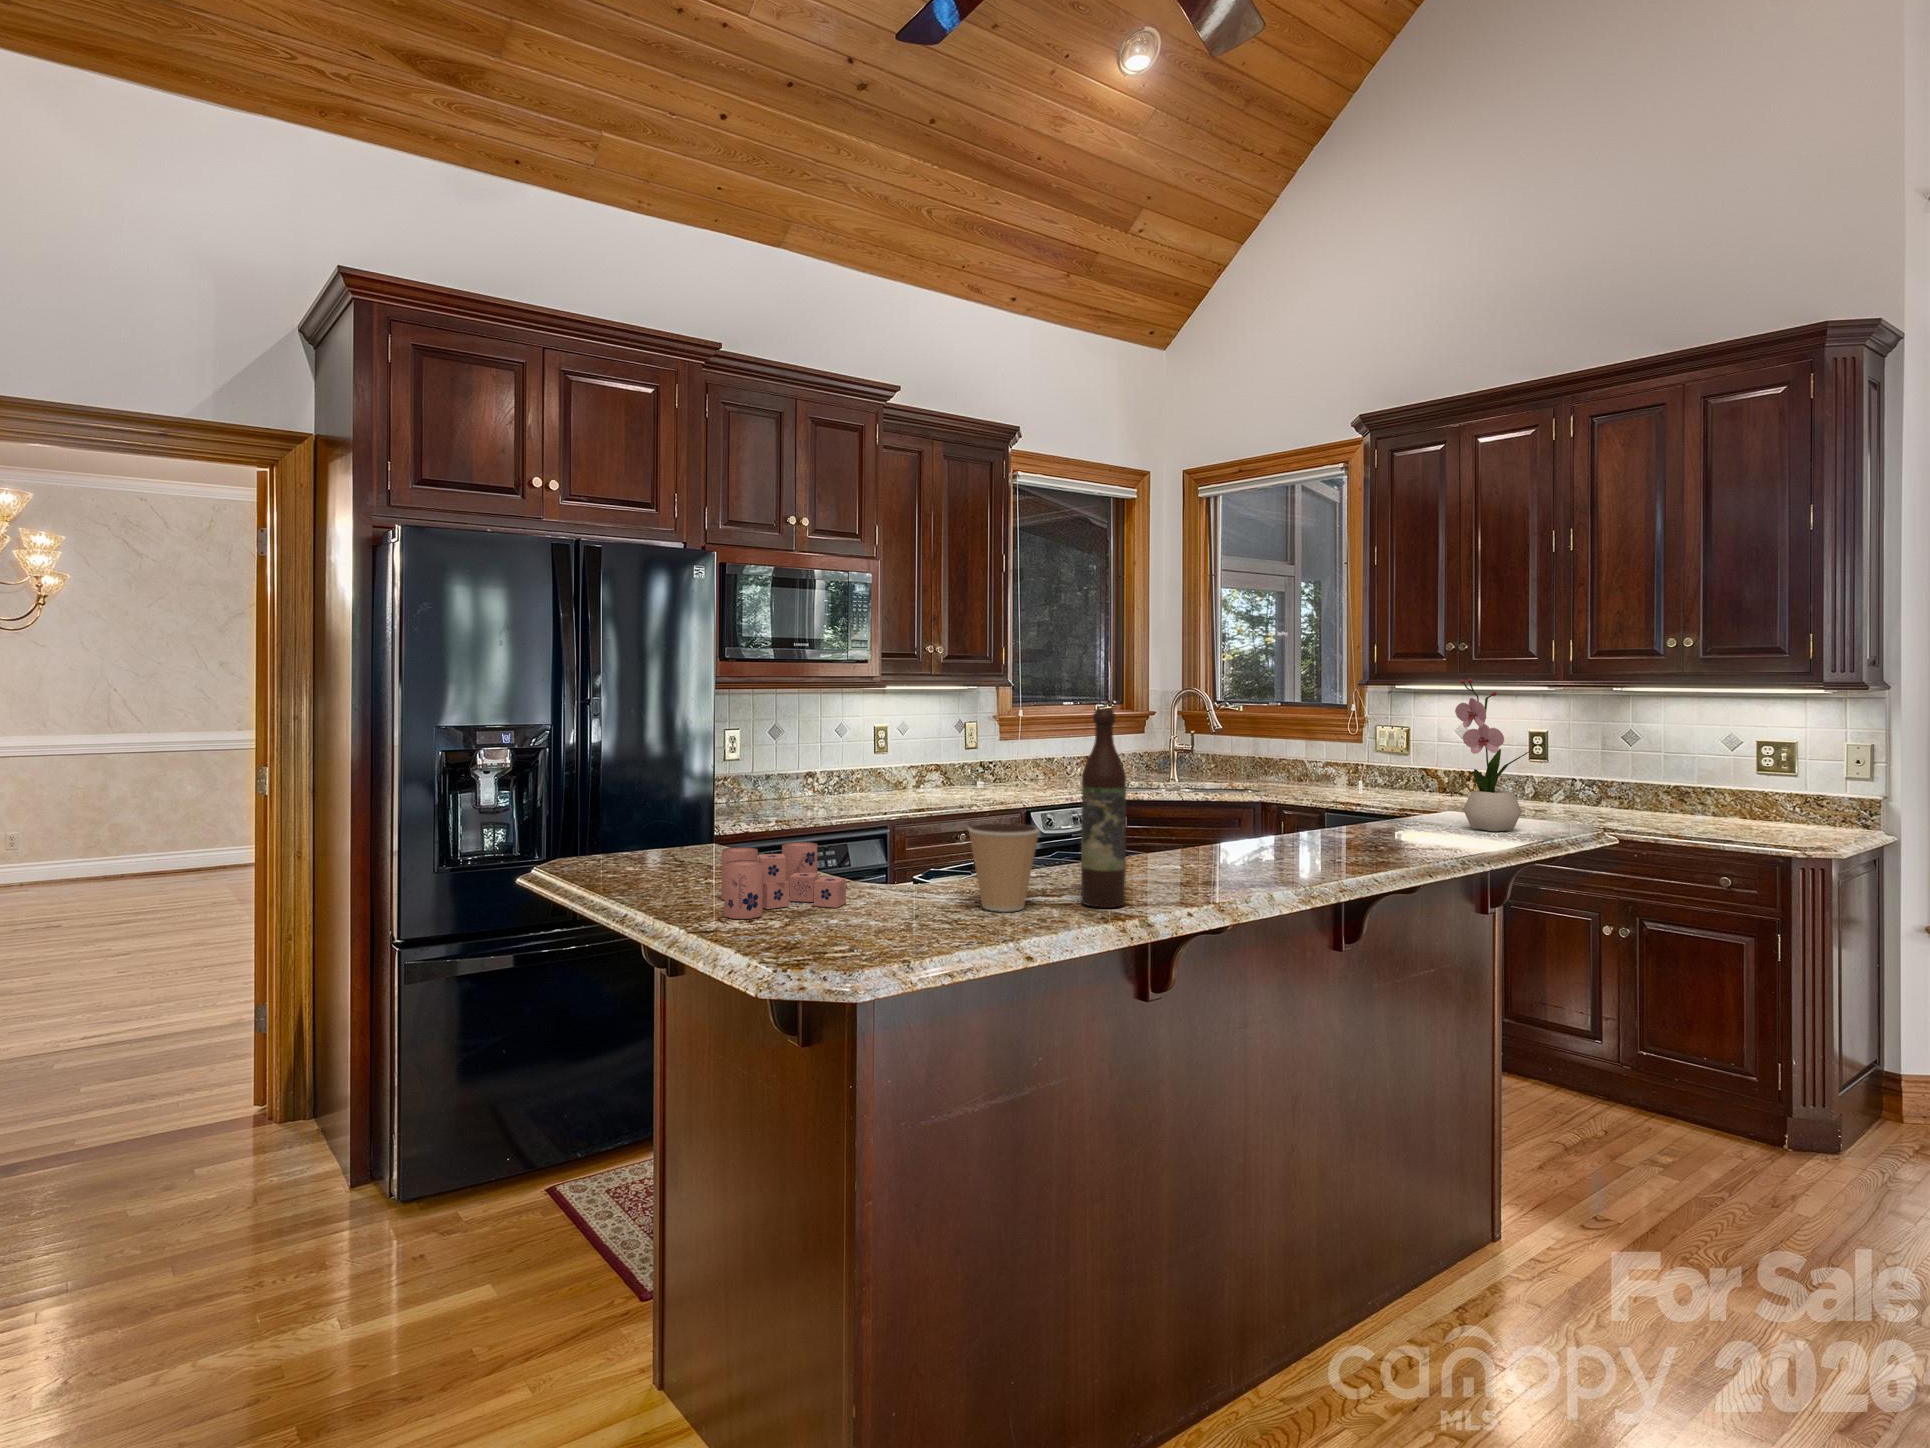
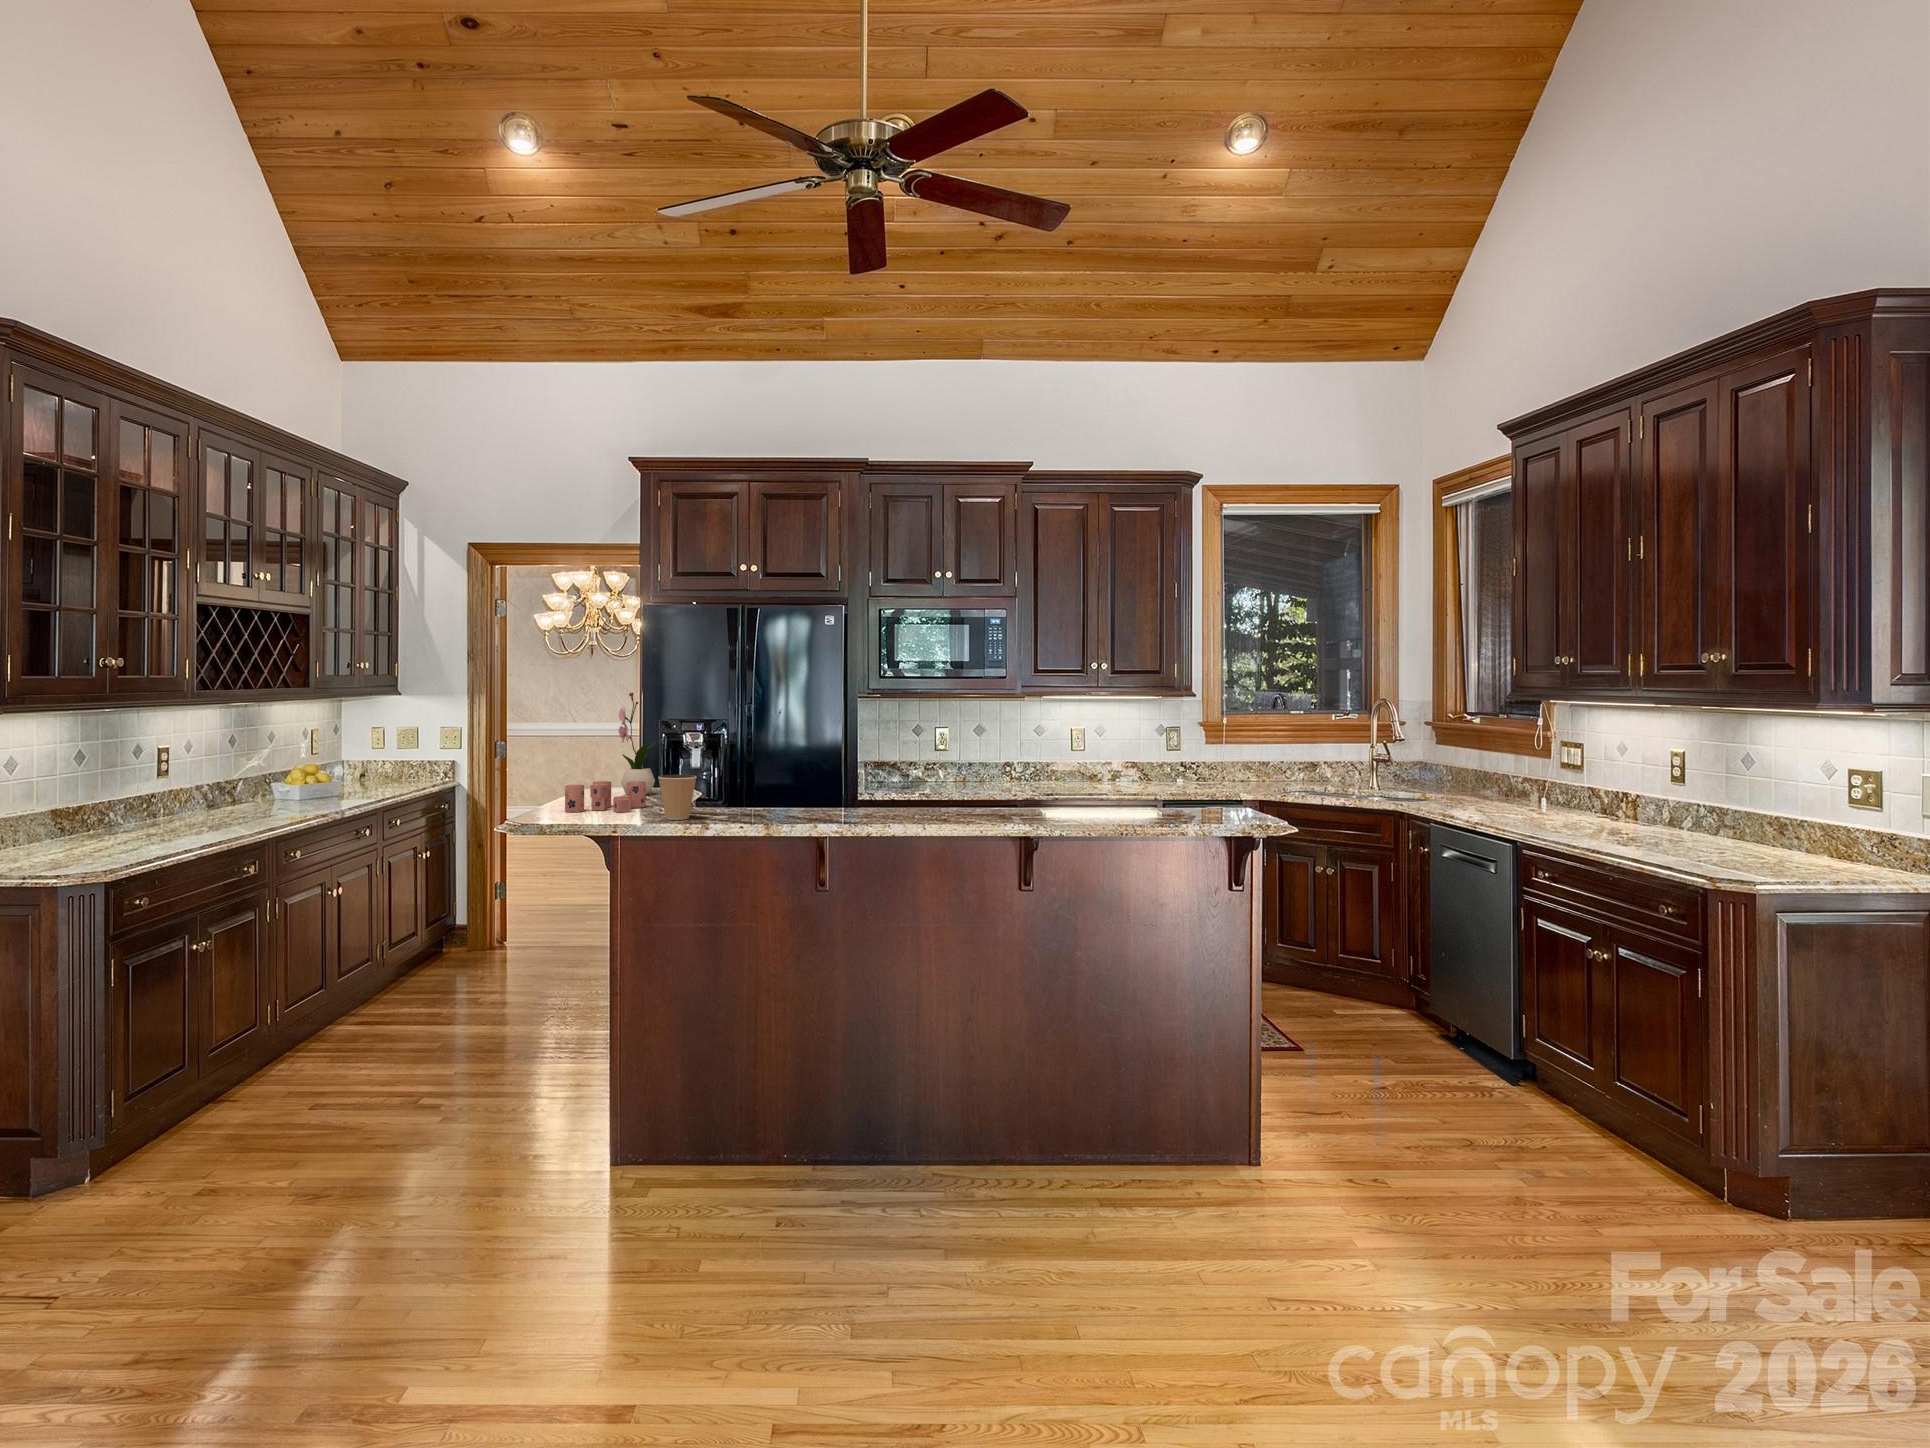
flower arrangement: present [1455,678,1529,831] -> present [619,692,656,795]
wine bottle: present [1081,709,1126,908] -> none [712,714,737,823]

